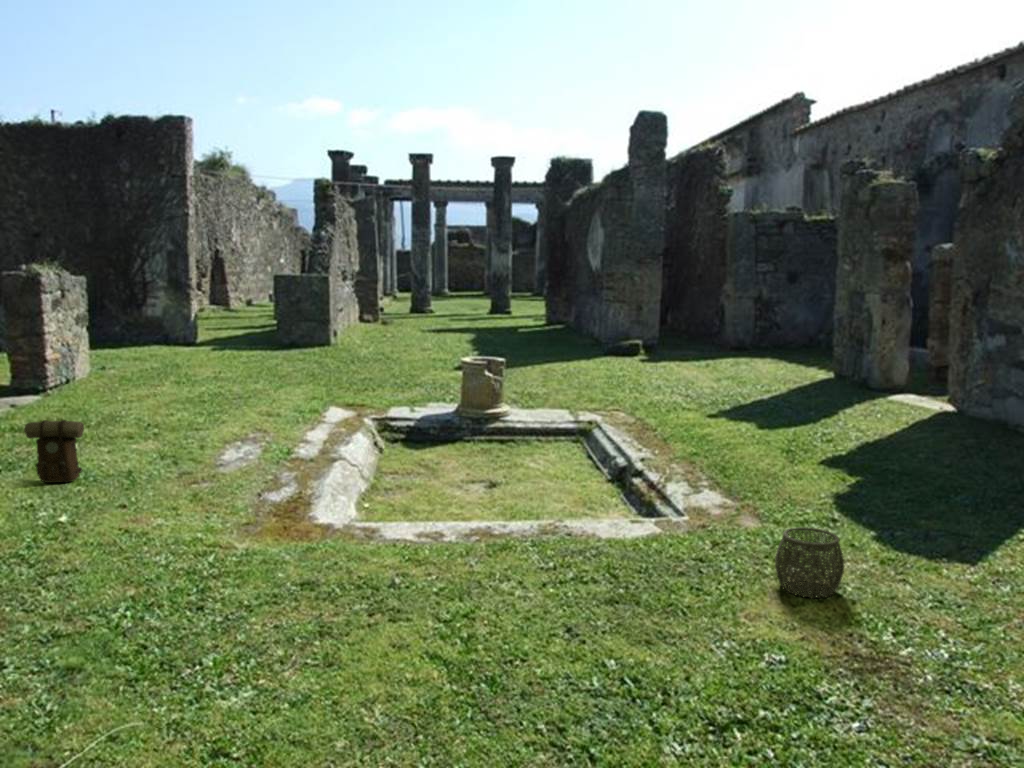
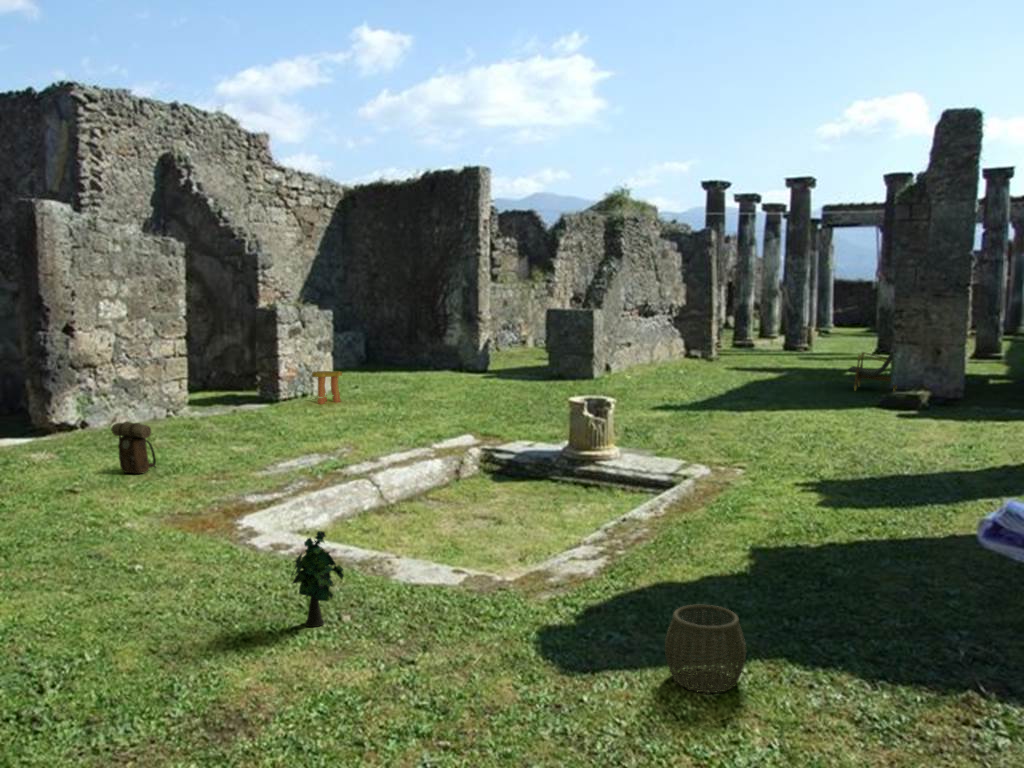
lounge chair: none [555,301,600,345] -> present [848,351,897,392]
stool: none [73,348,111,387] -> present [312,371,342,404]
decorative plant: none [602,493,658,585] -> present [292,531,344,627]
woven basket: present [775,527,844,598] -> present [665,605,746,693]

